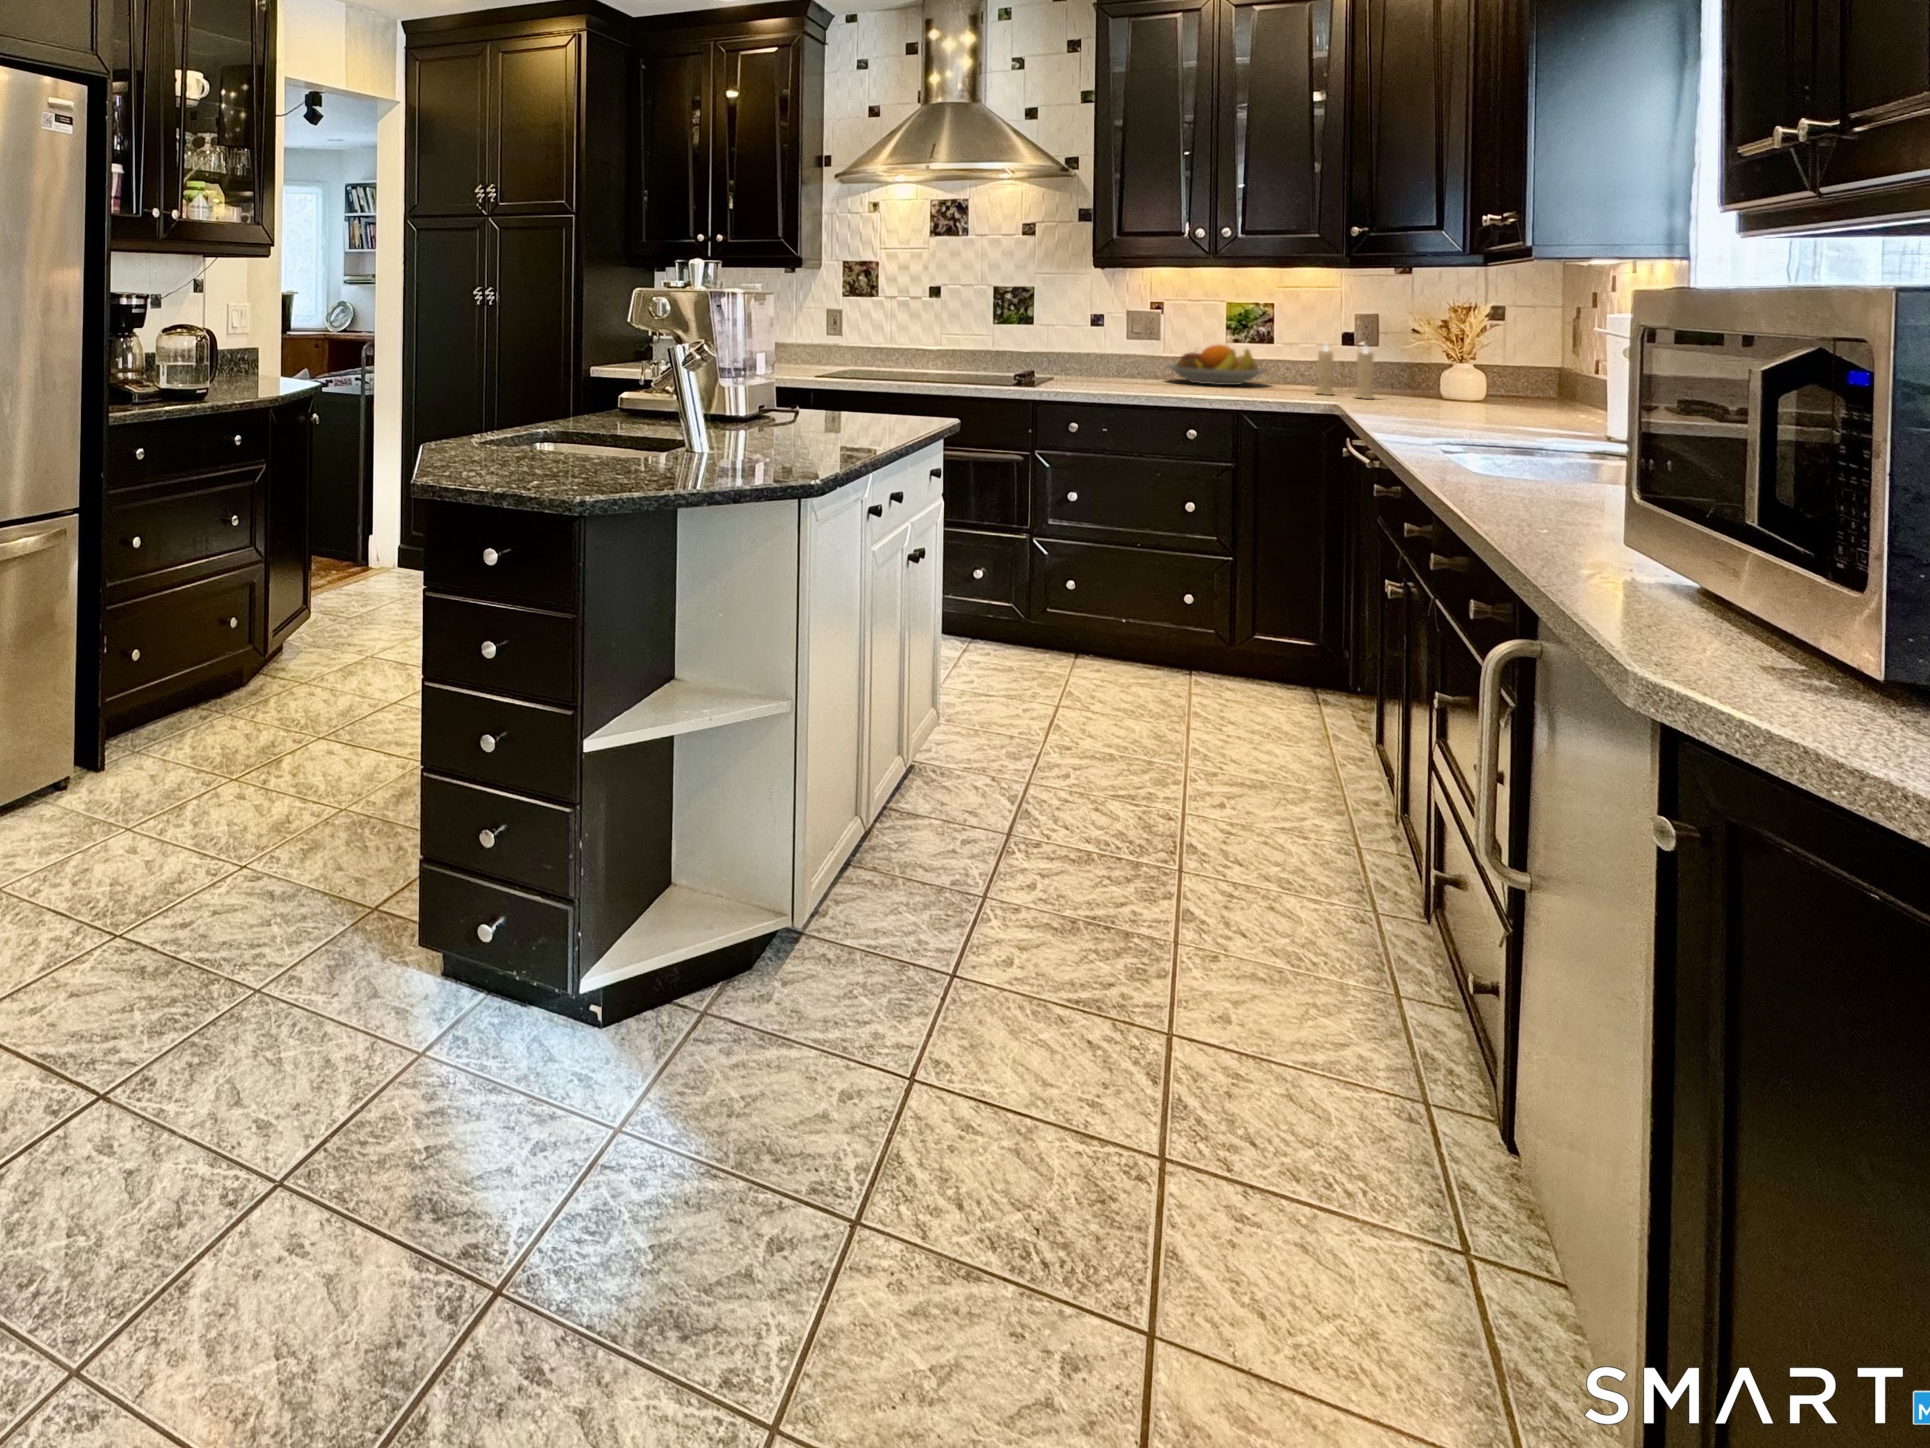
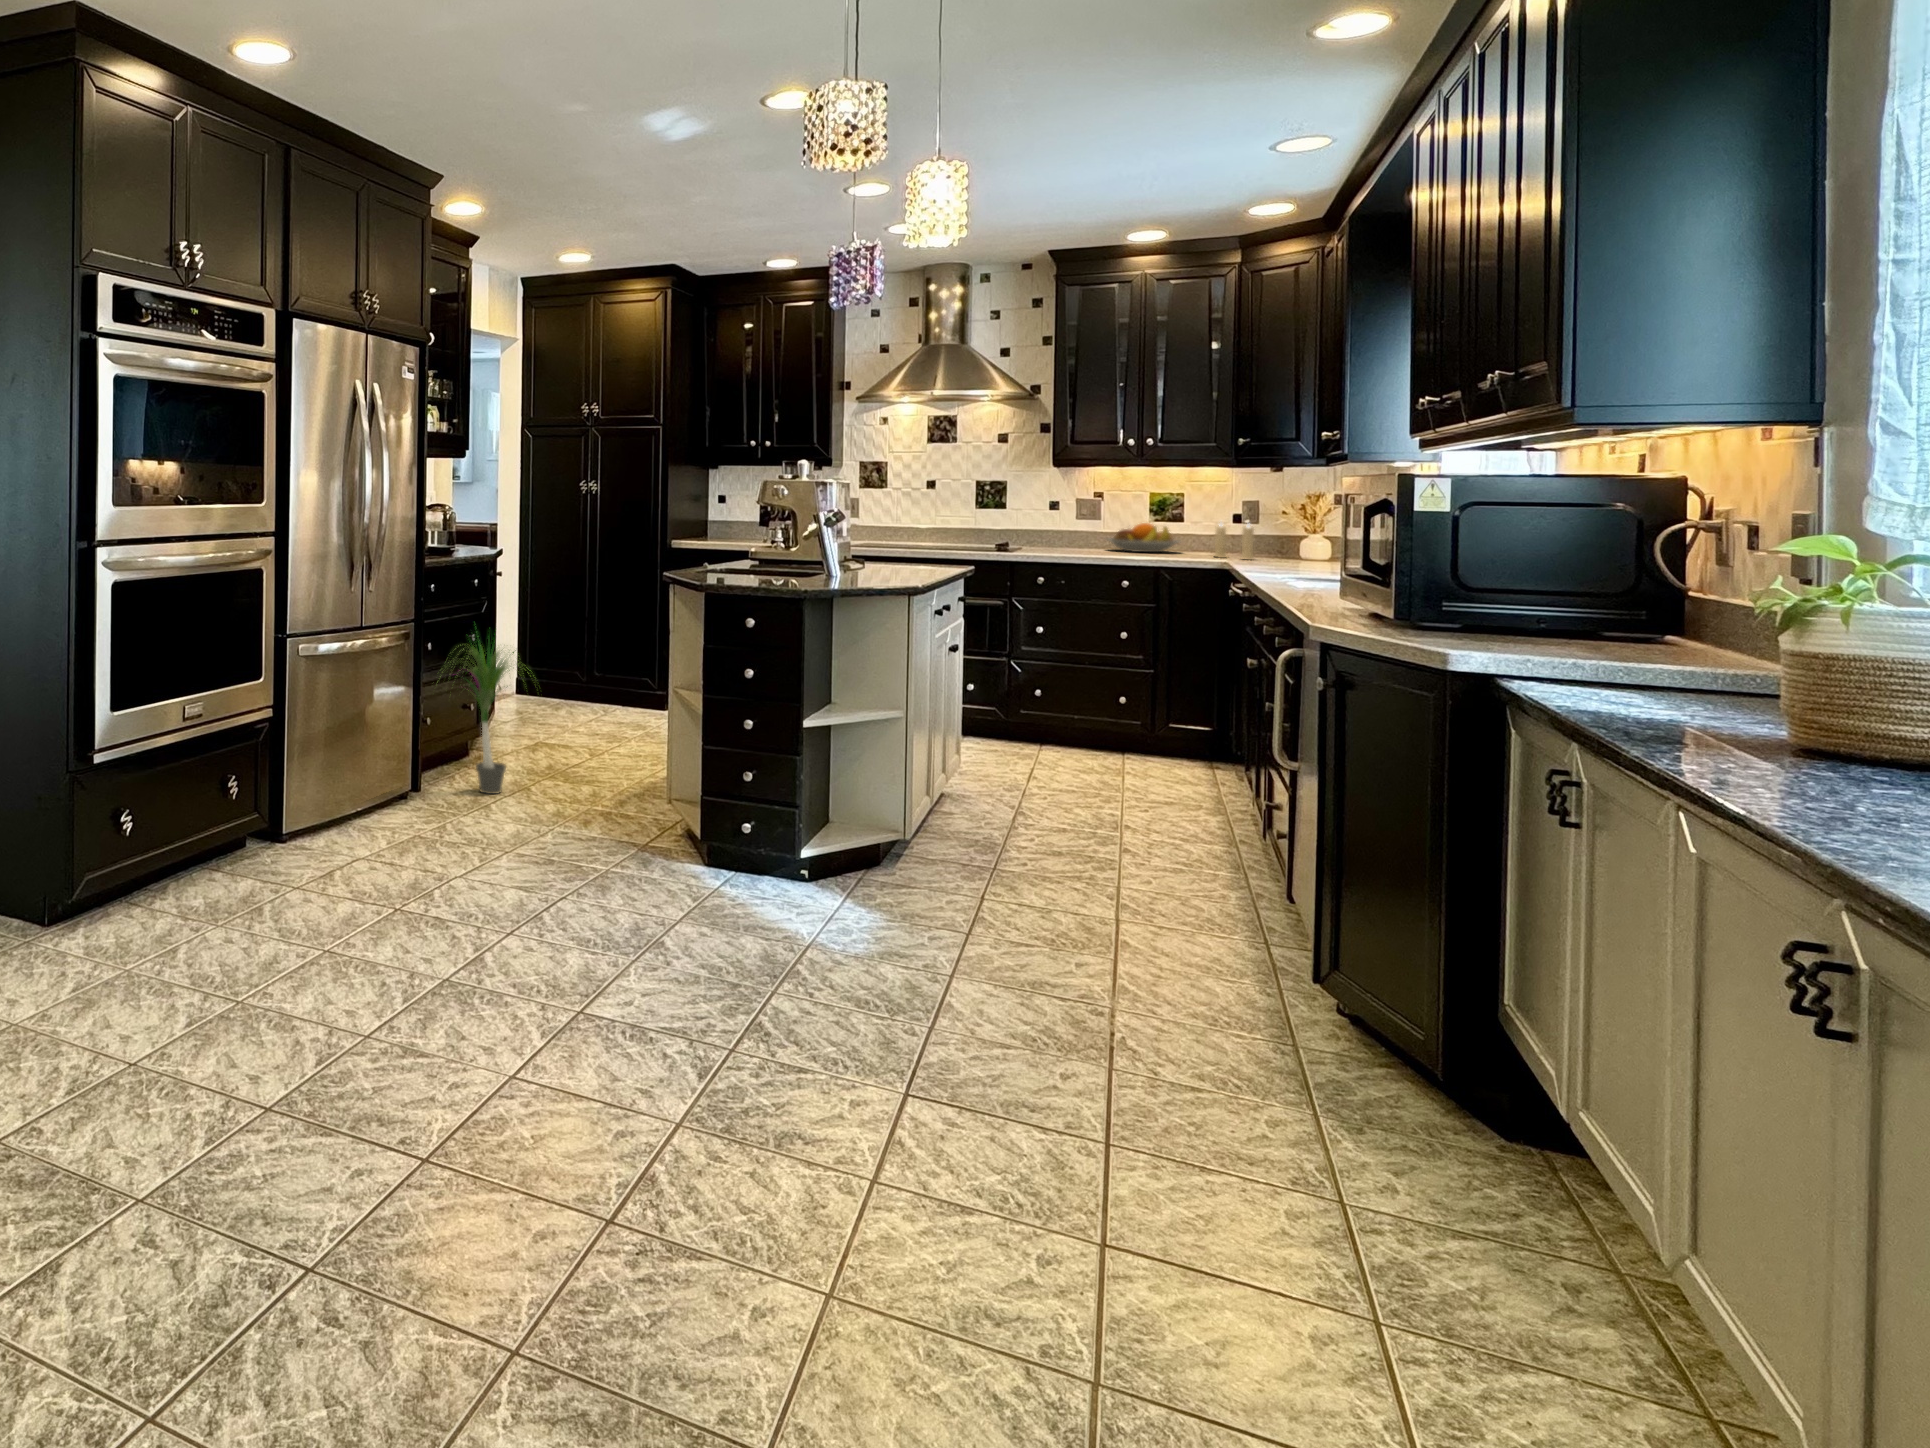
potted plant: none [113,503,295,777] -> present [448,636,532,794]

